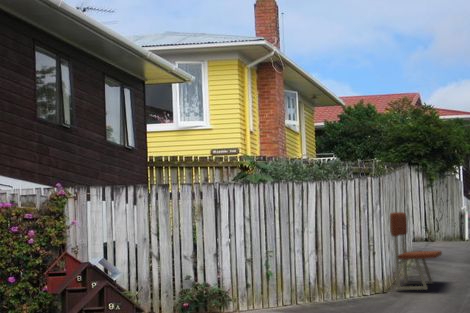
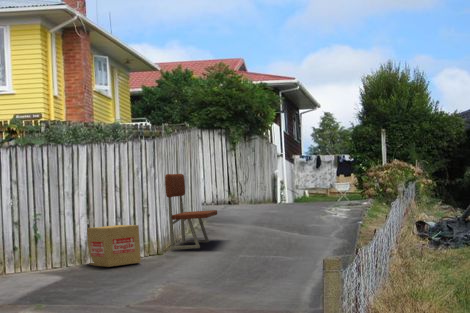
cardboard box: none [316,264,372,306] -> present [87,225,141,267]

